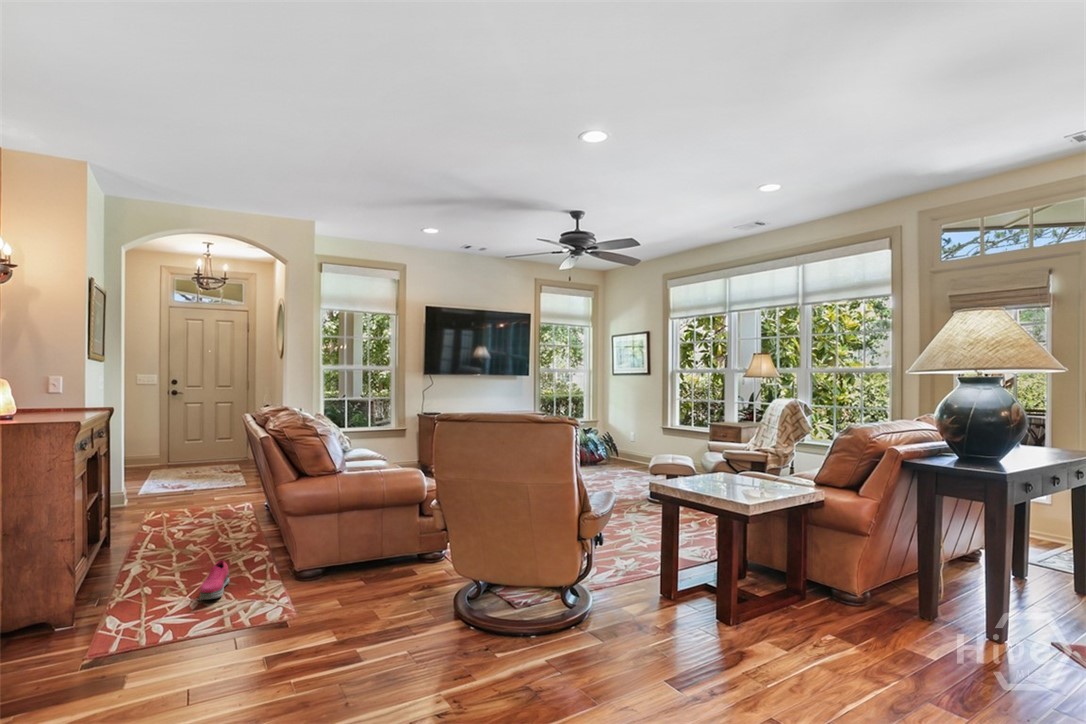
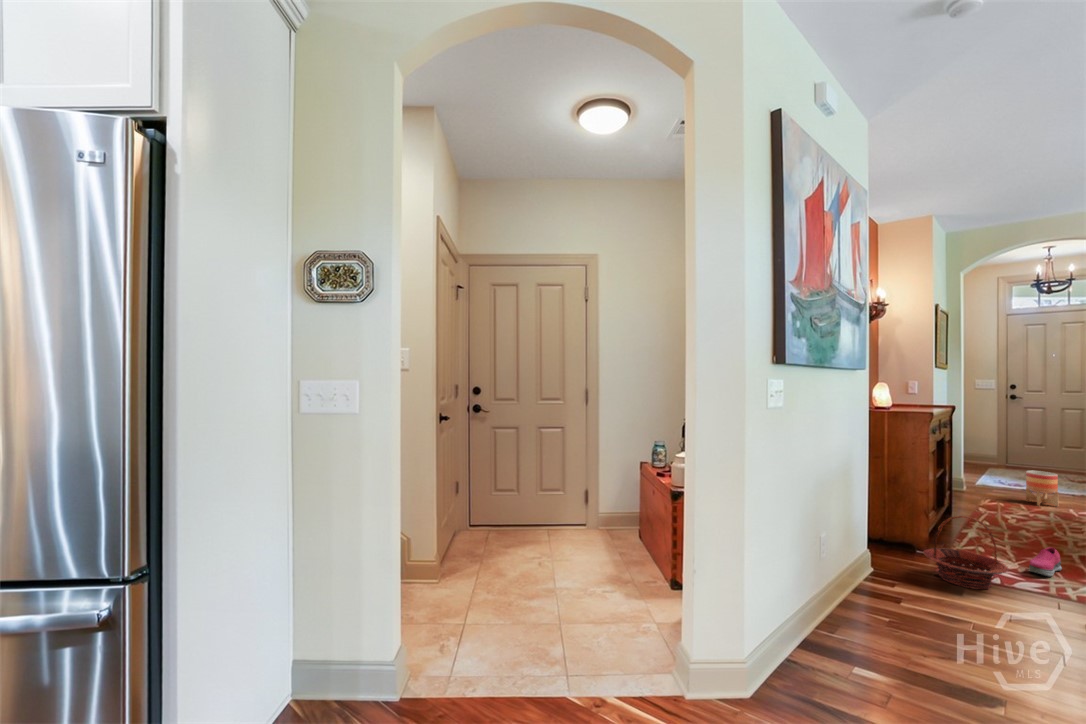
planter: none [190,467,219,506] -> present [1026,471,1059,507]
basket: none [65,563,181,672] -> present [924,516,1009,589]

